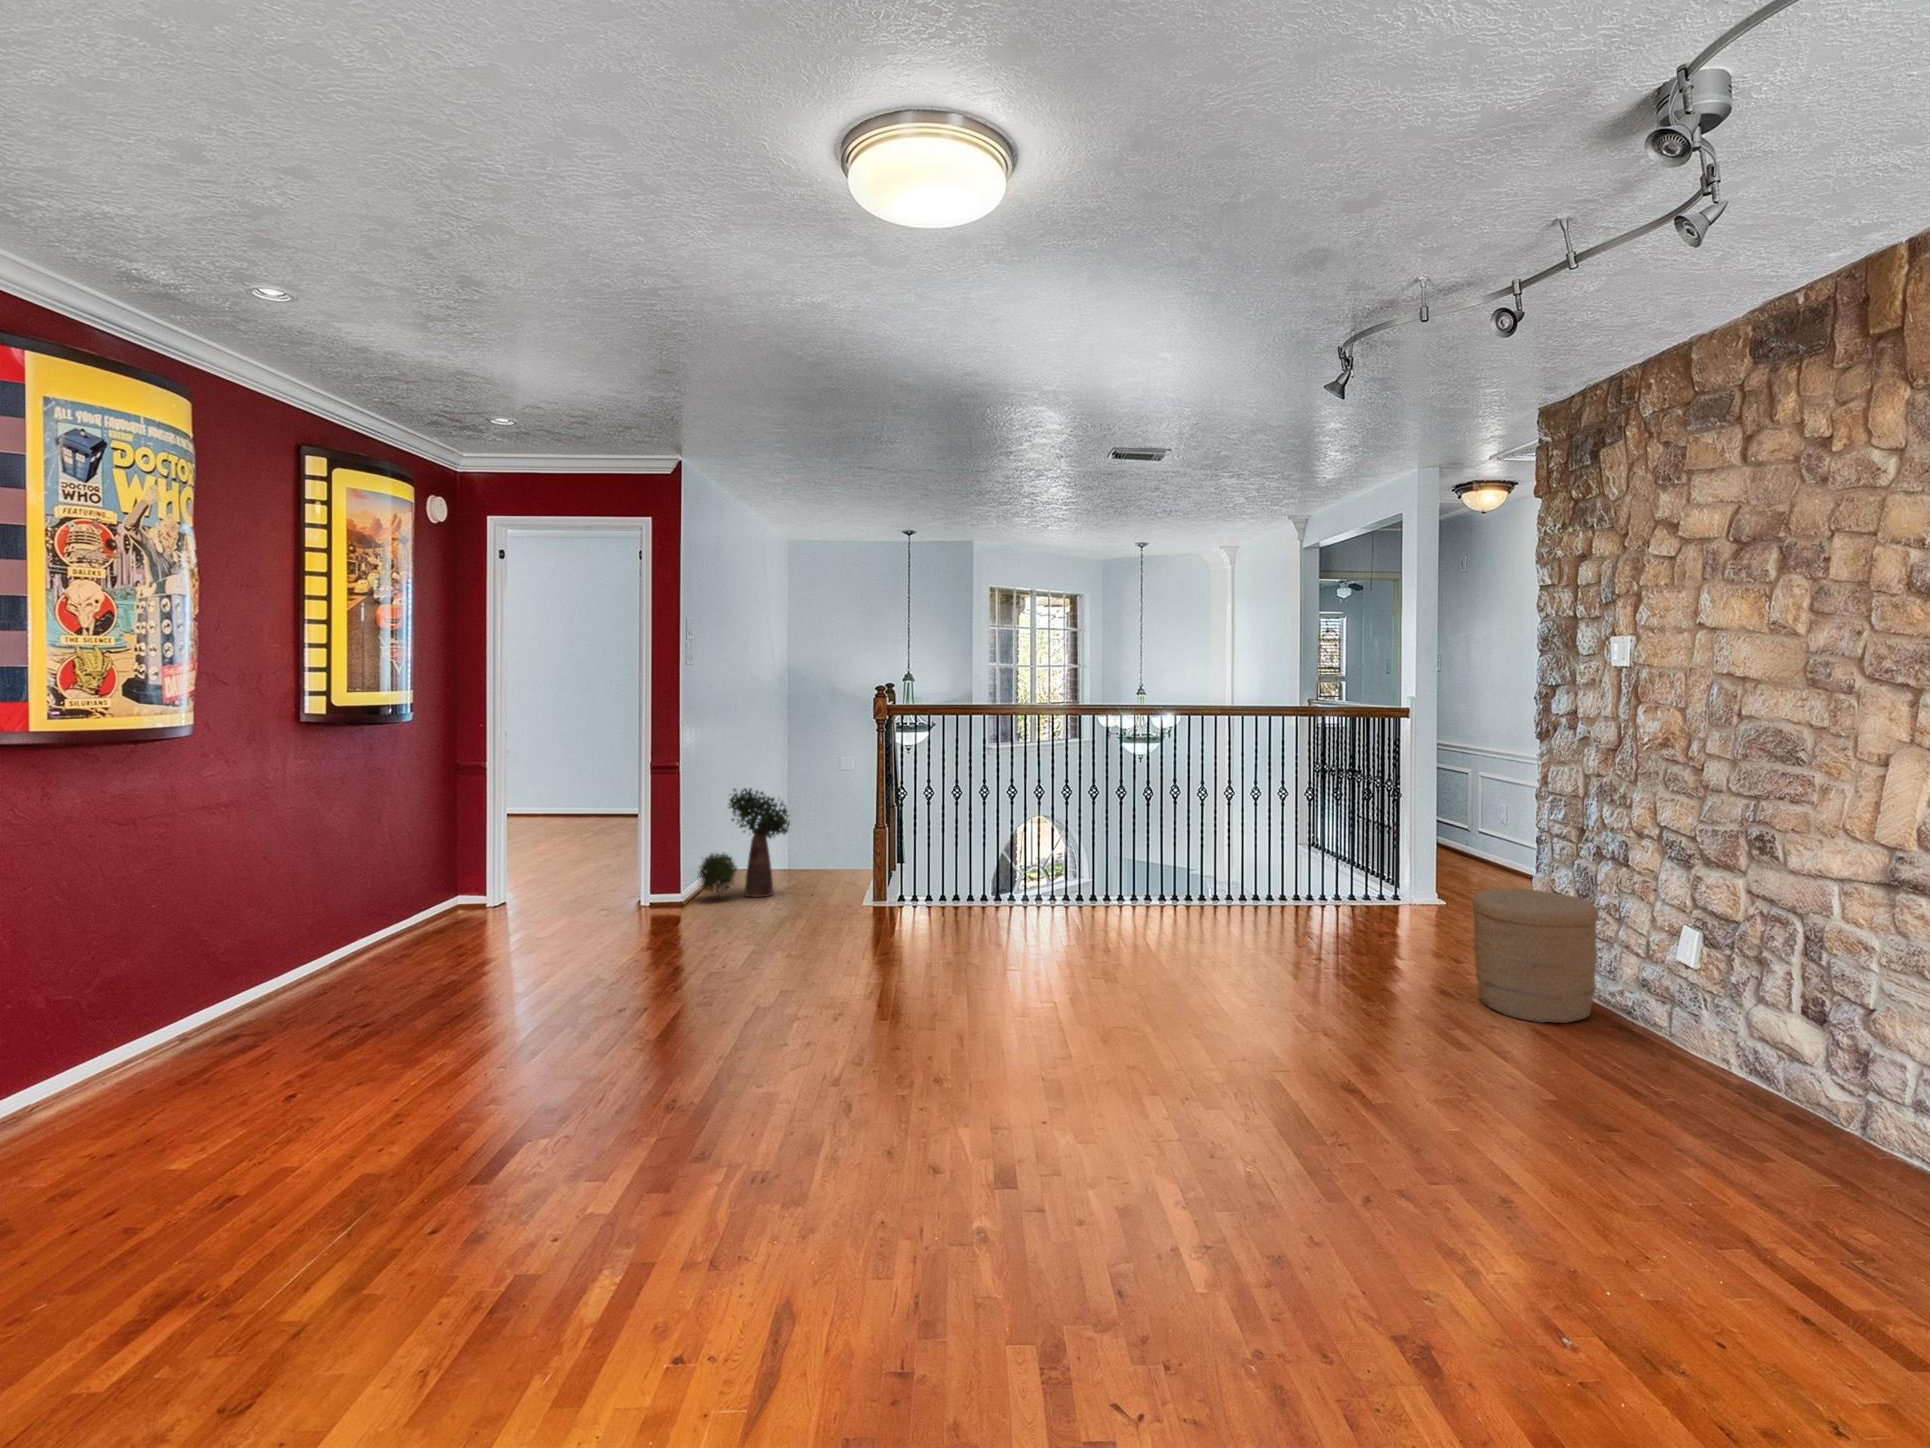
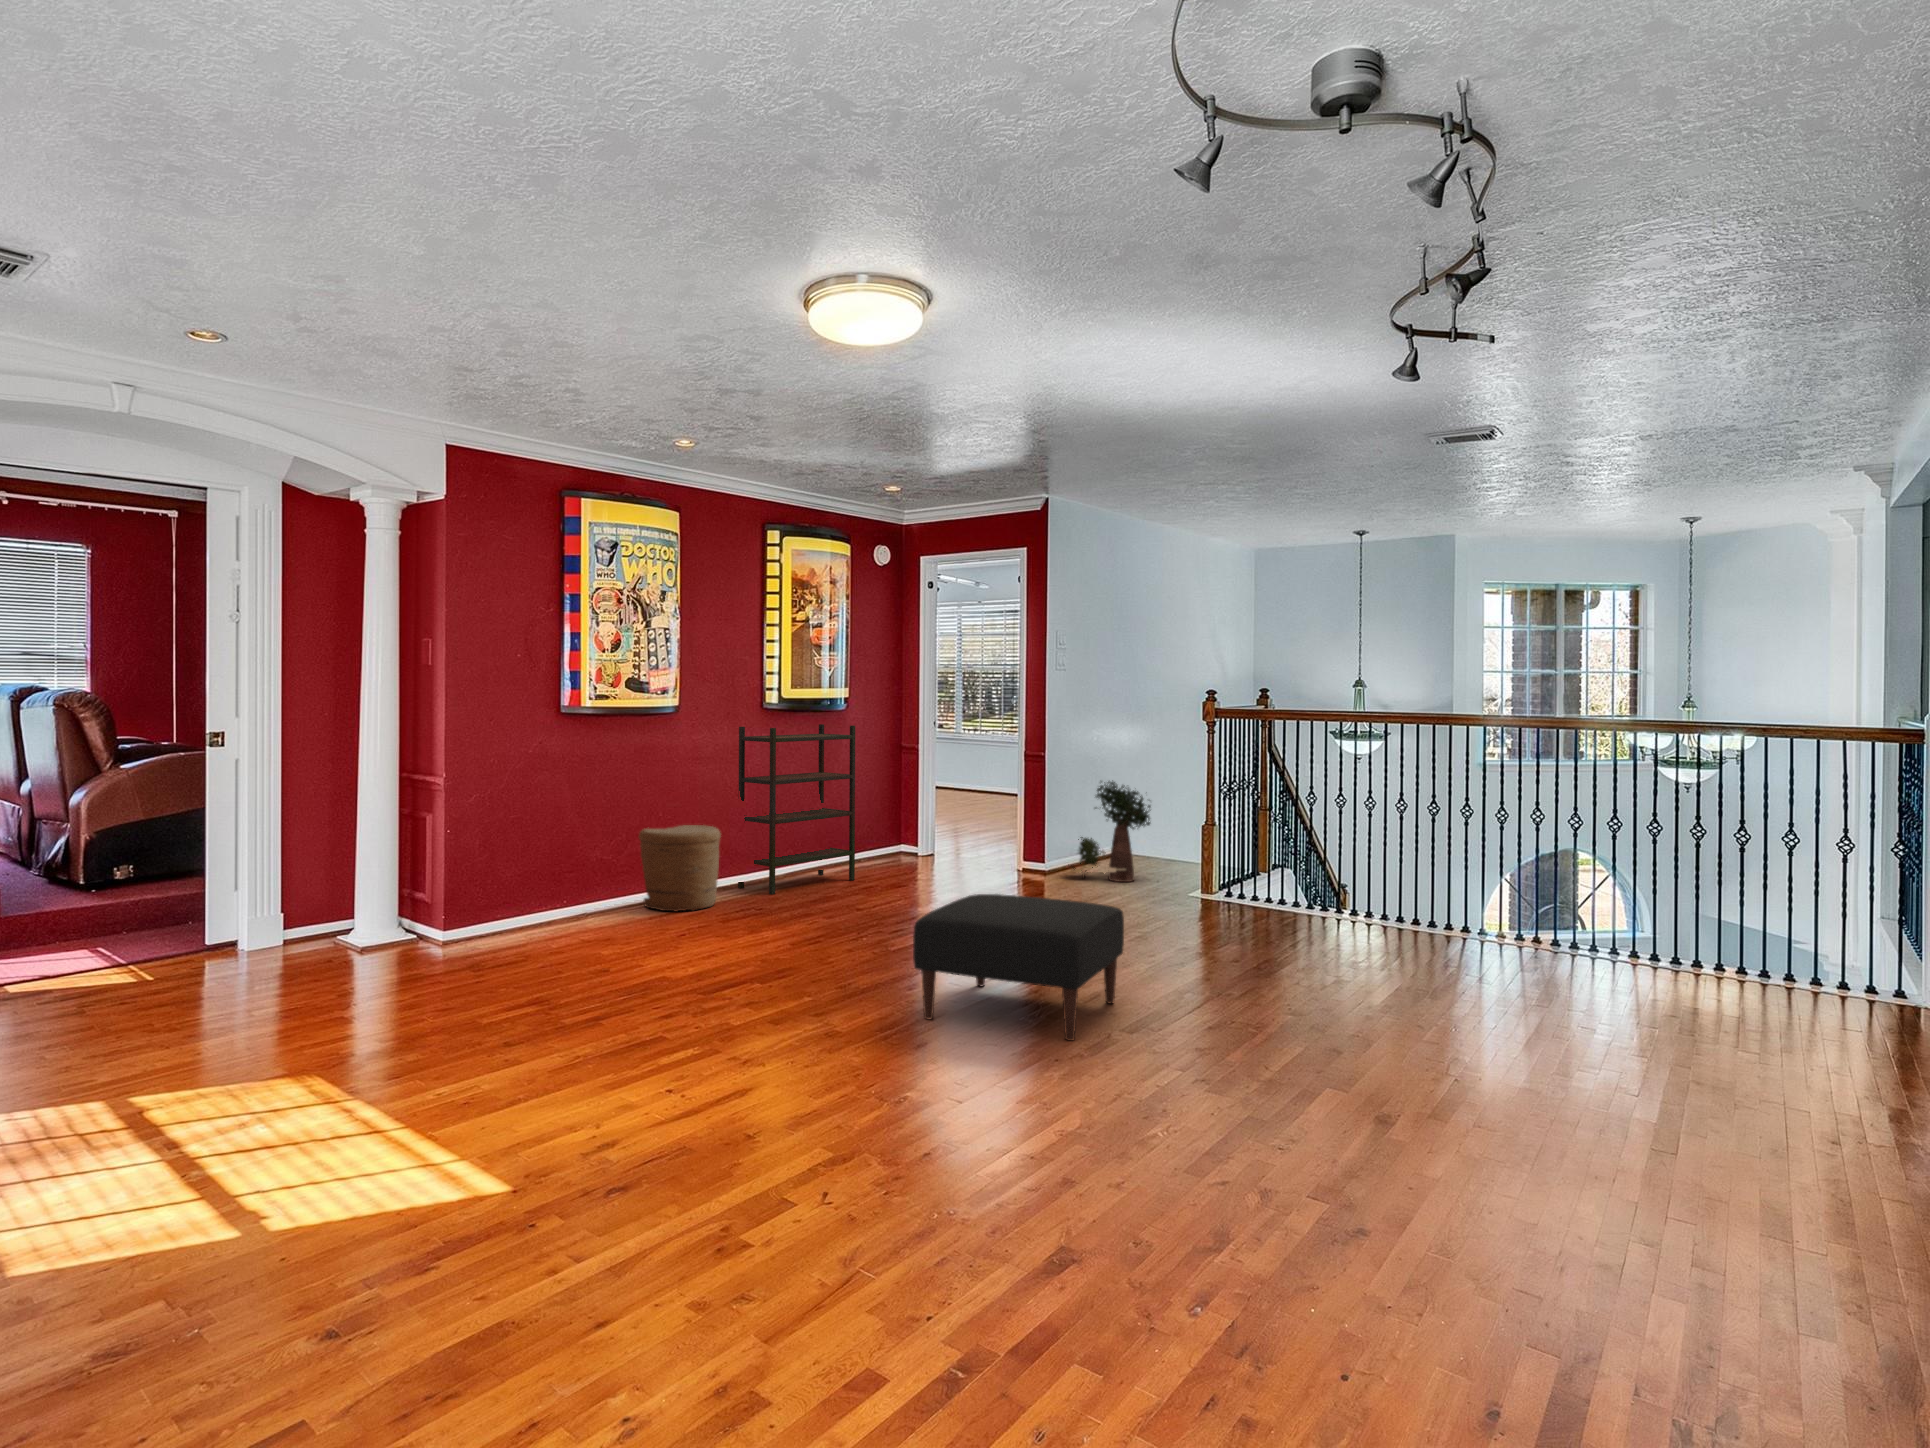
bookshelf: none [277,742,447,1002] -> present [738,724,855,894]
woven basket: present [1472,888,1599,1023] -> present [639,825,721,912]
ottoman: none [885,932,1128,1119] -> present [913,894,1124,1041]

